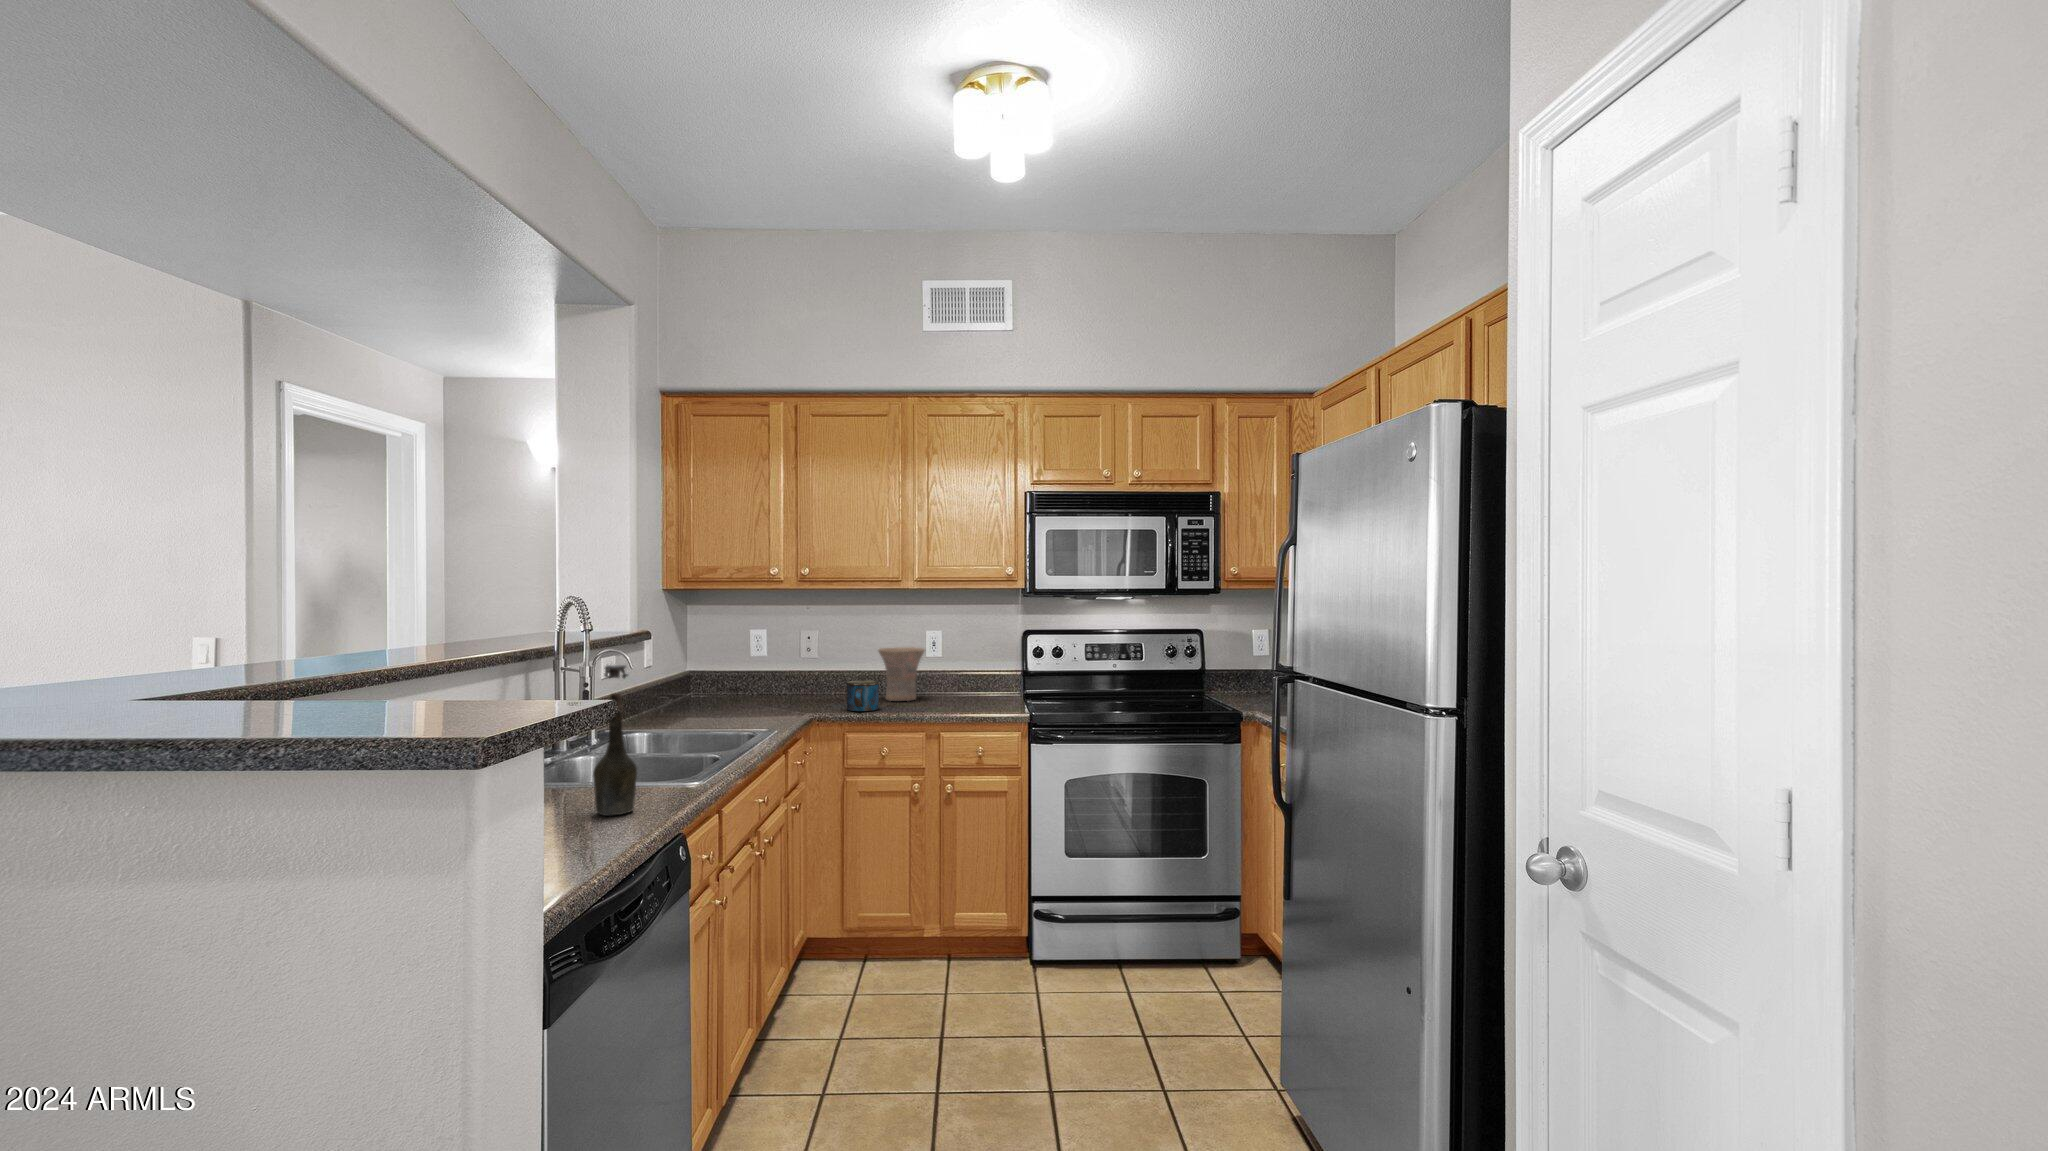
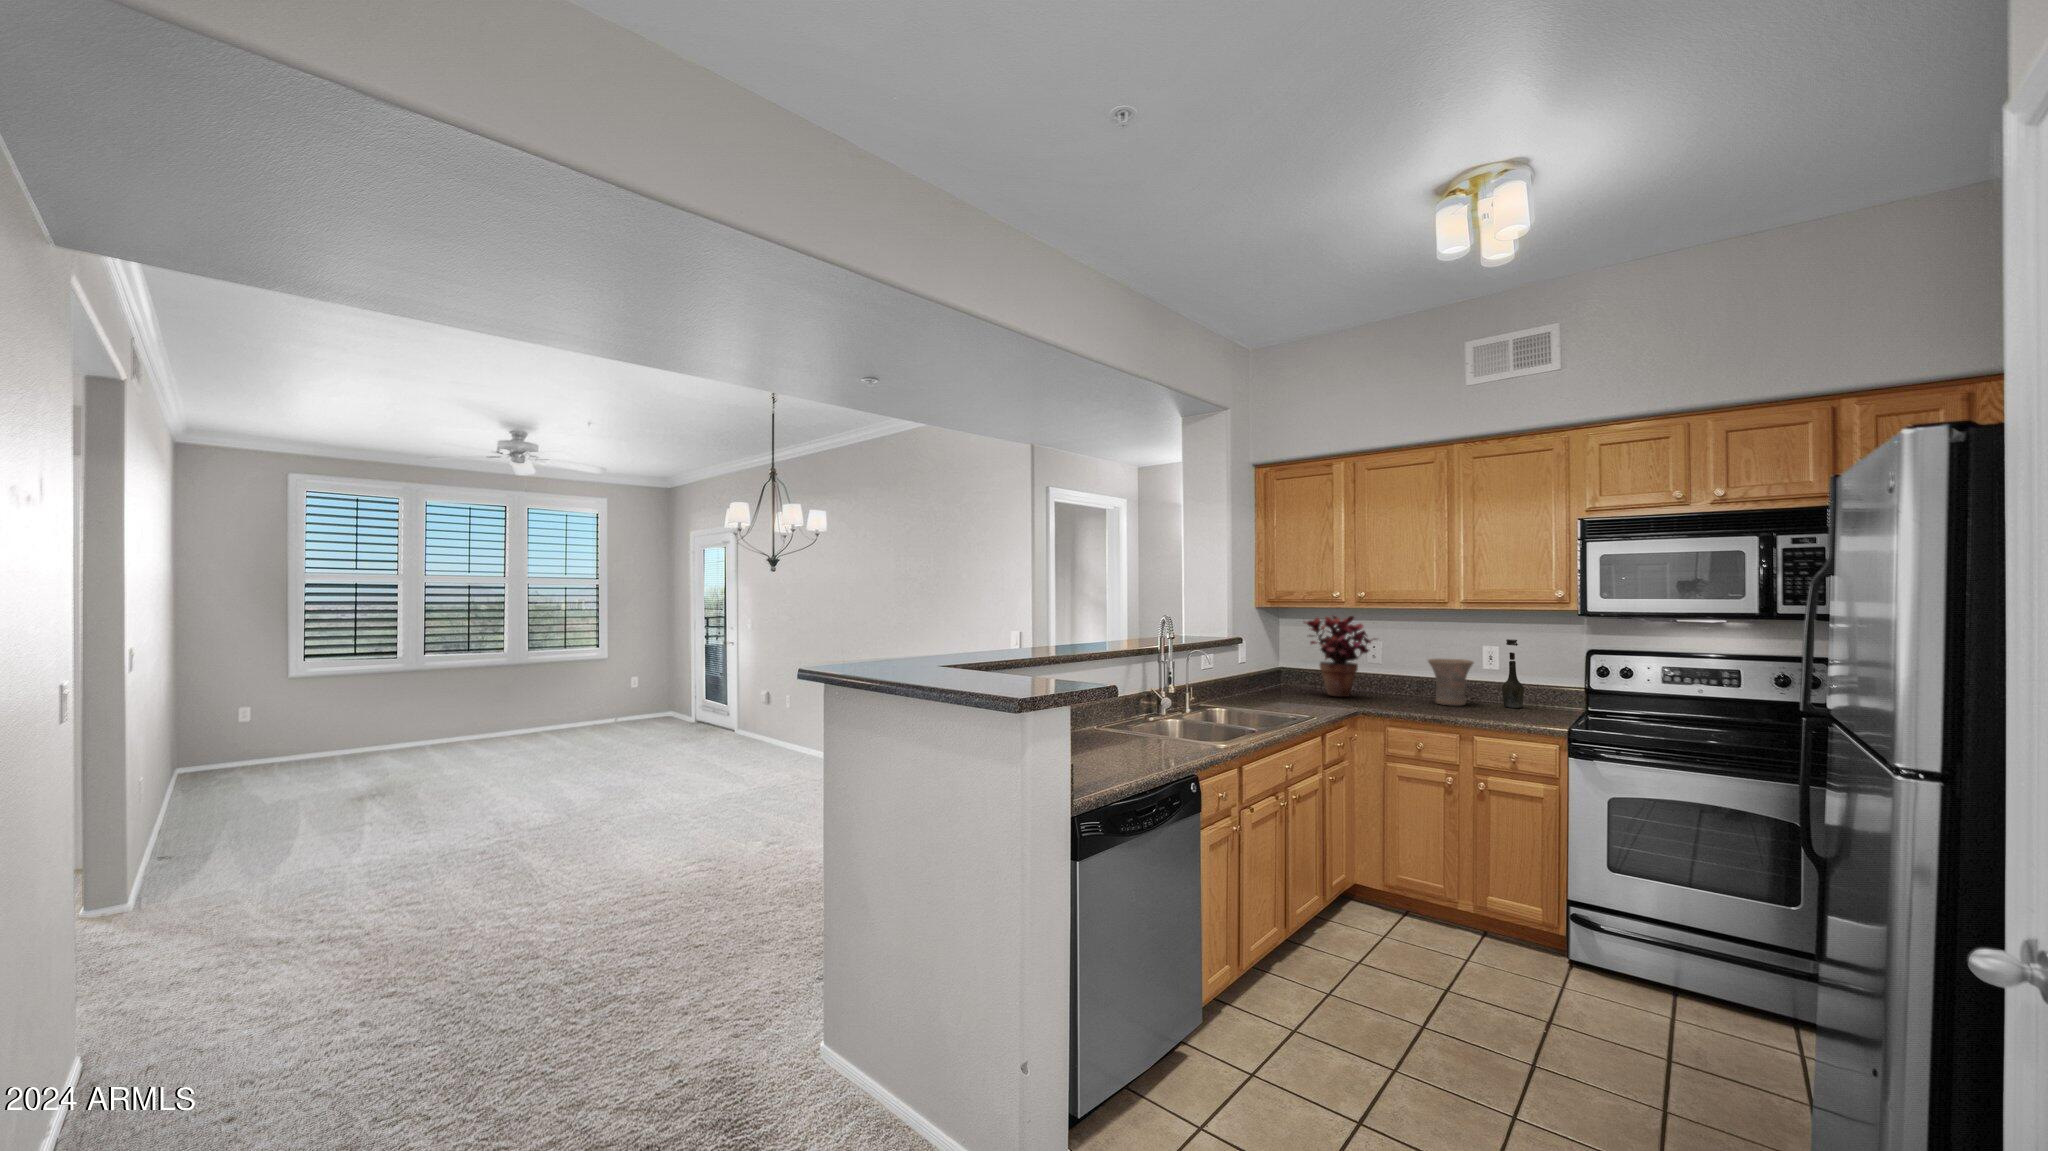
potted plant: none [728,599,823,703] -> present [1304,615,1371,697]
bottle: present [593,665,637,816] -> present [1502,639,1524,708]
mug: present [846,680,880,711] -> none [1390,684,1422,710]

